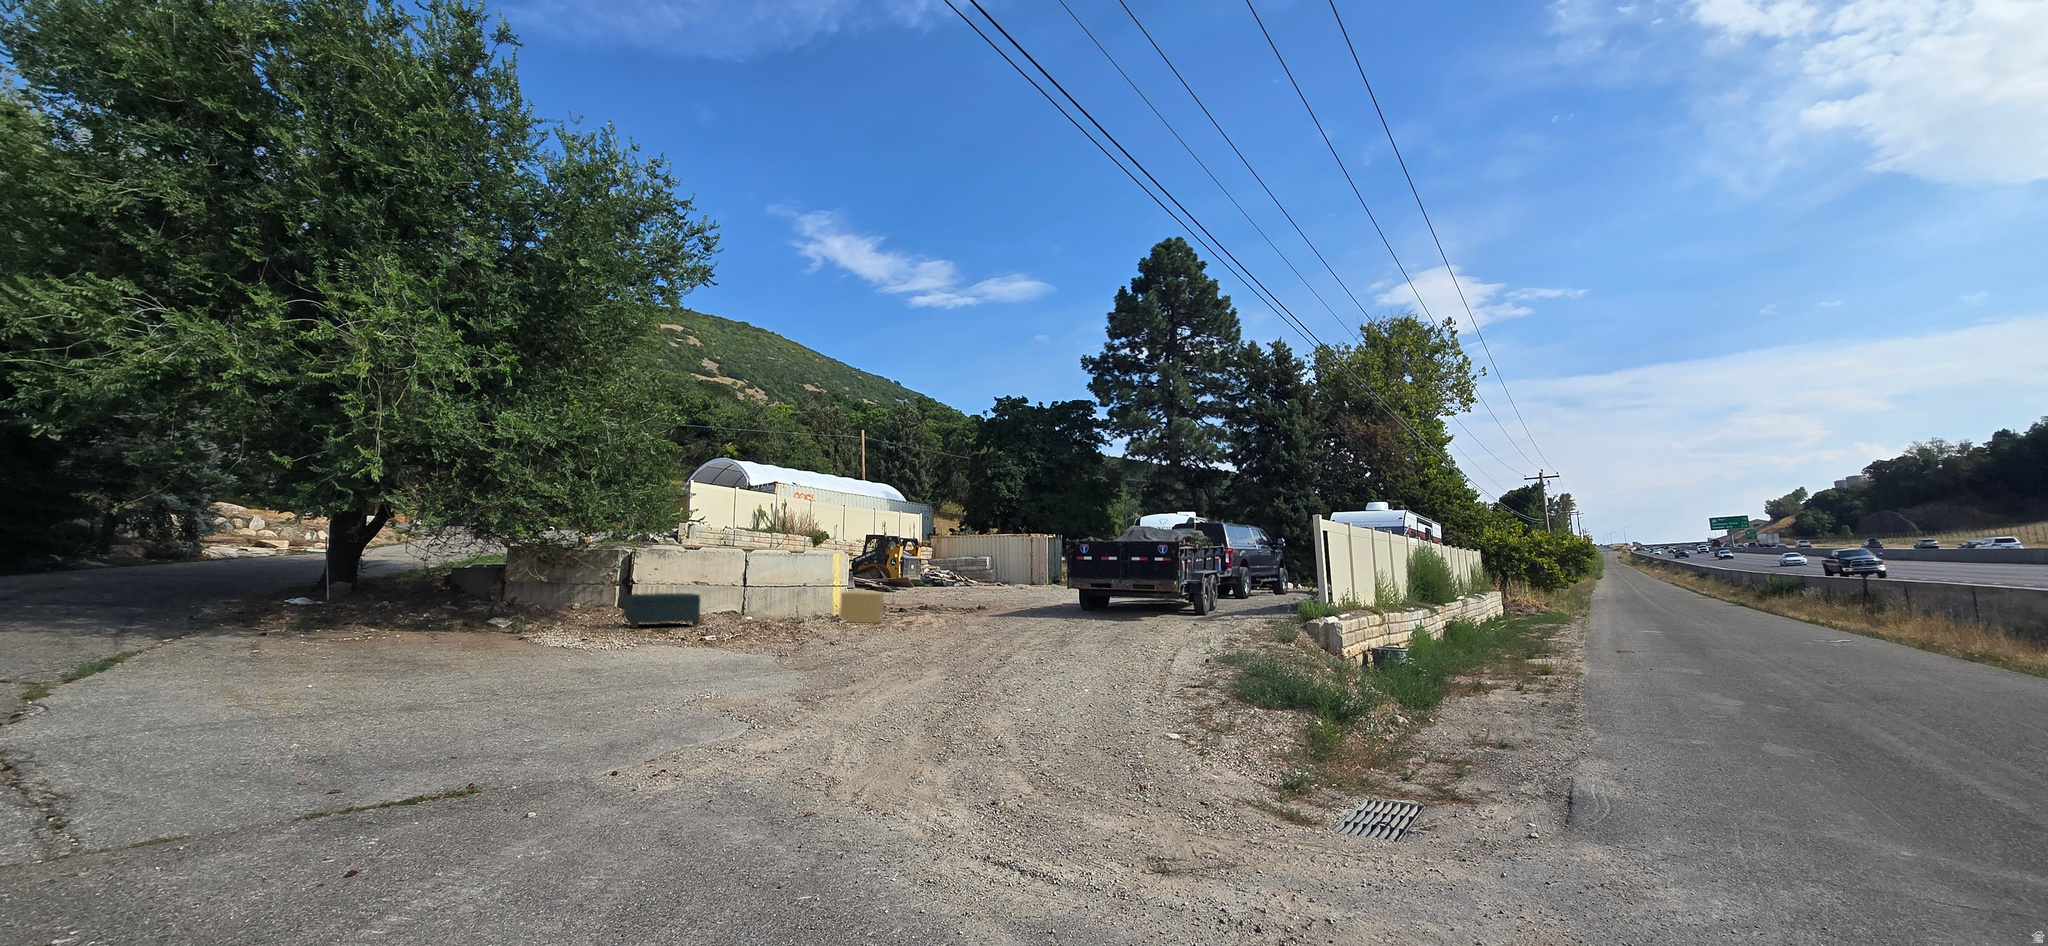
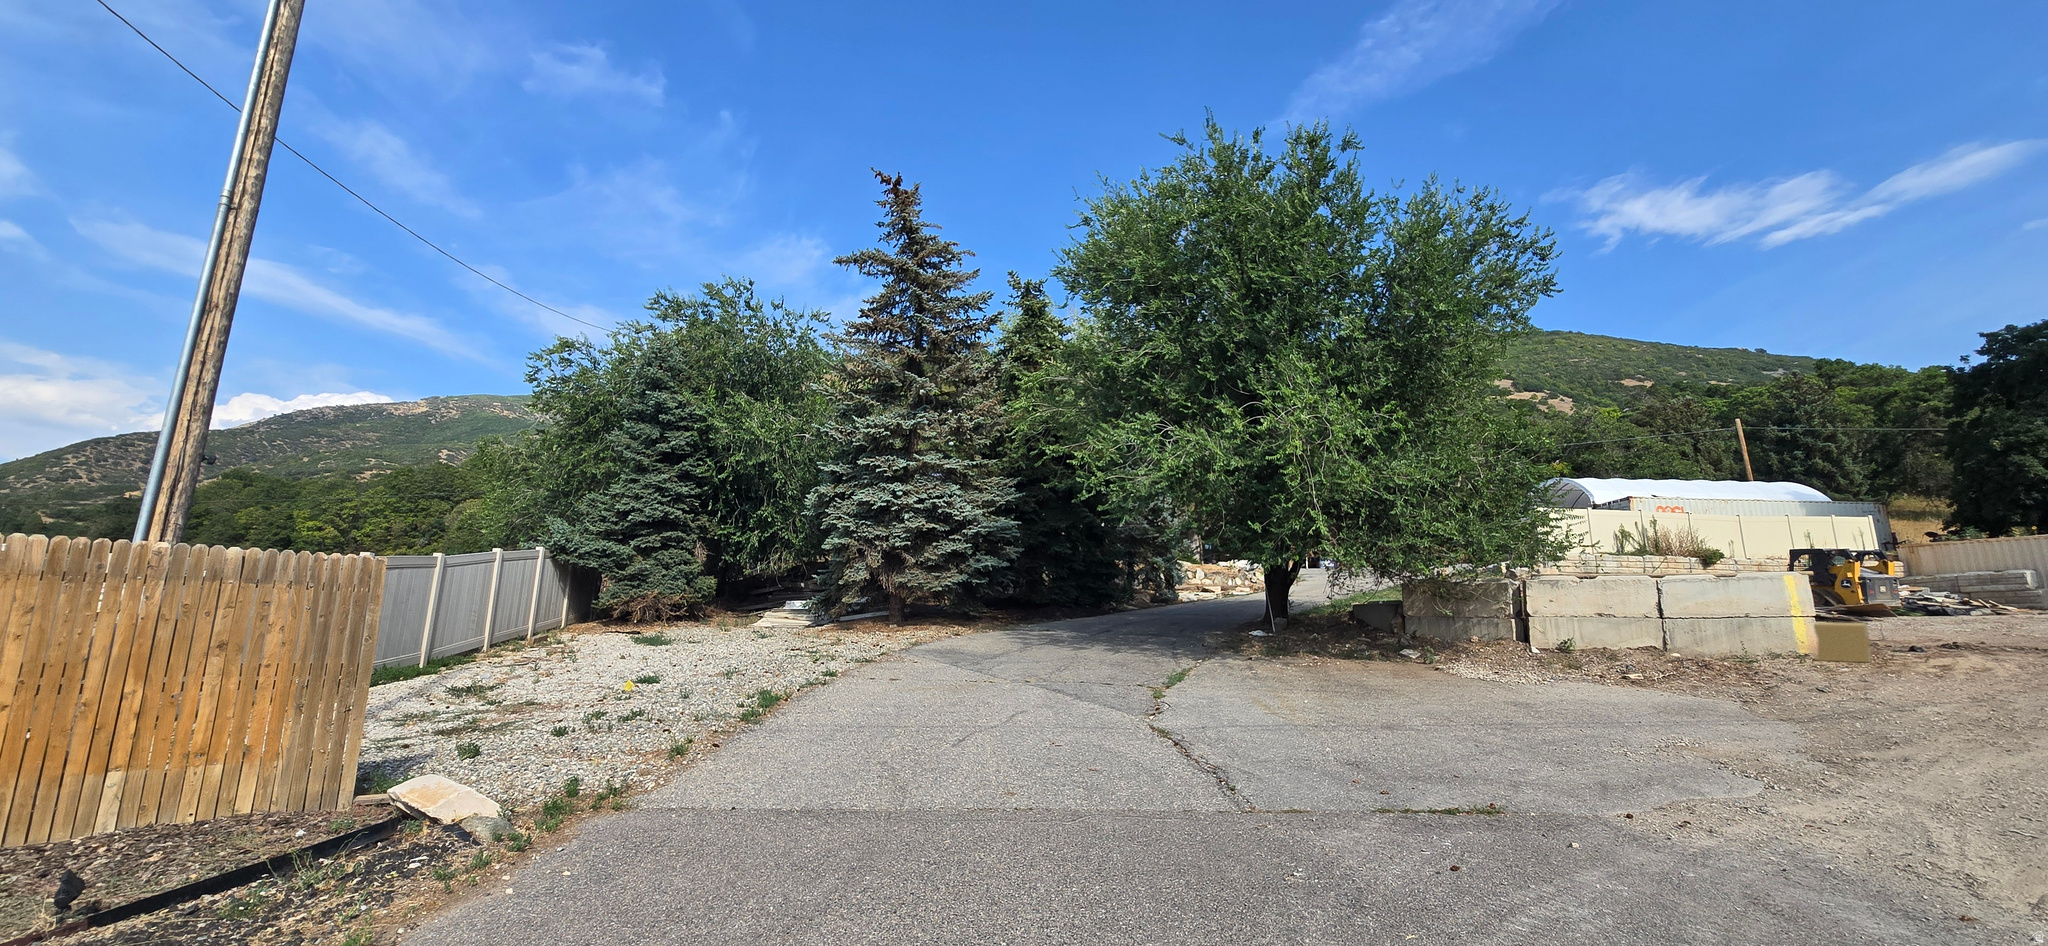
bench: present [623,593,701,628] -> none [1525,625,1614,660]

